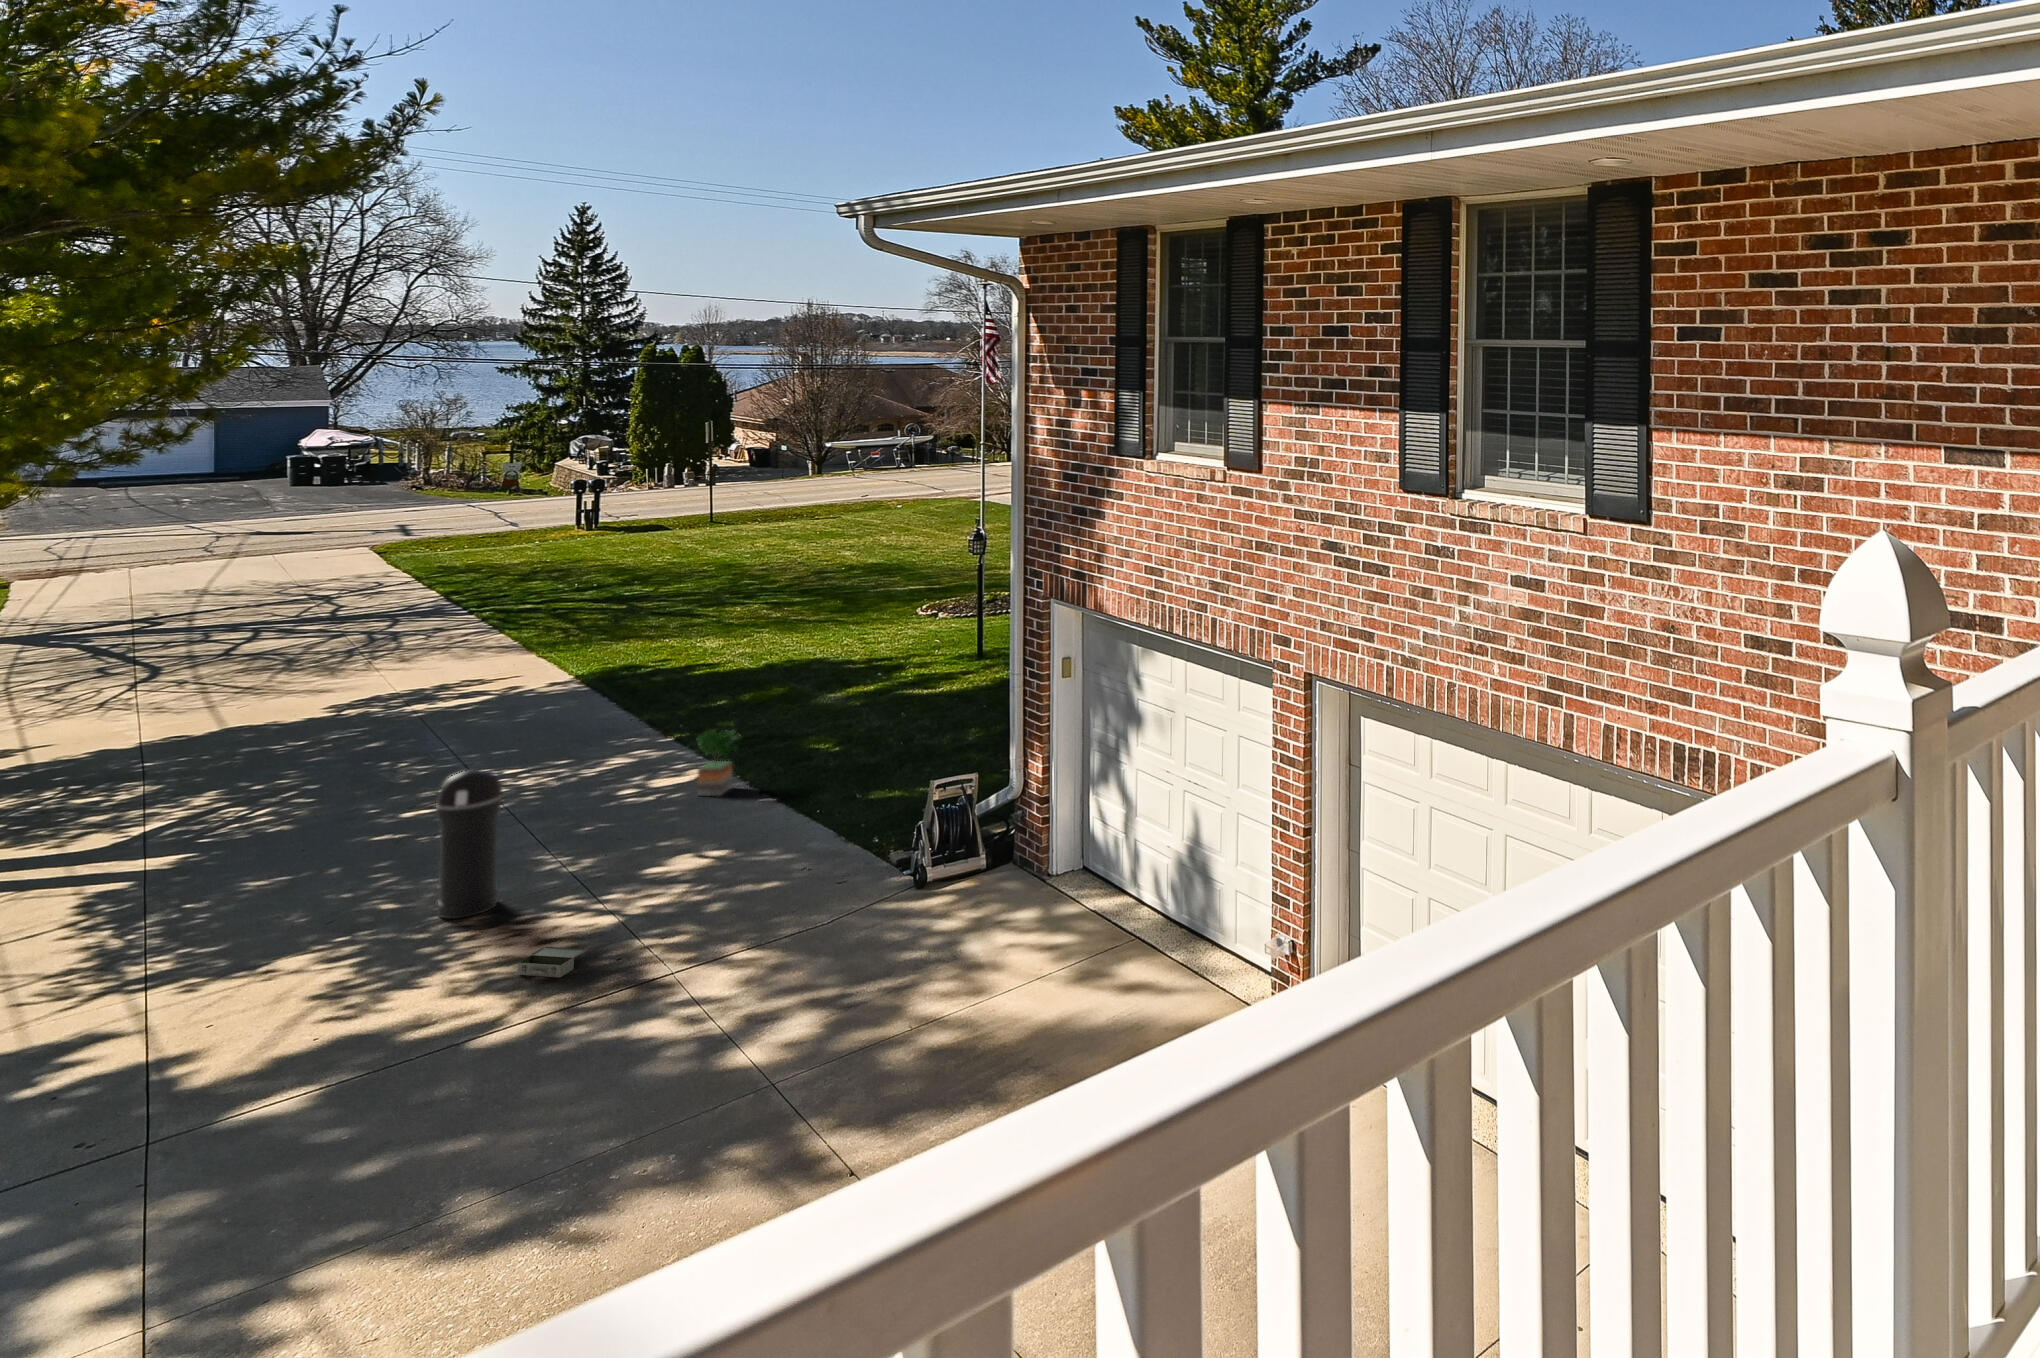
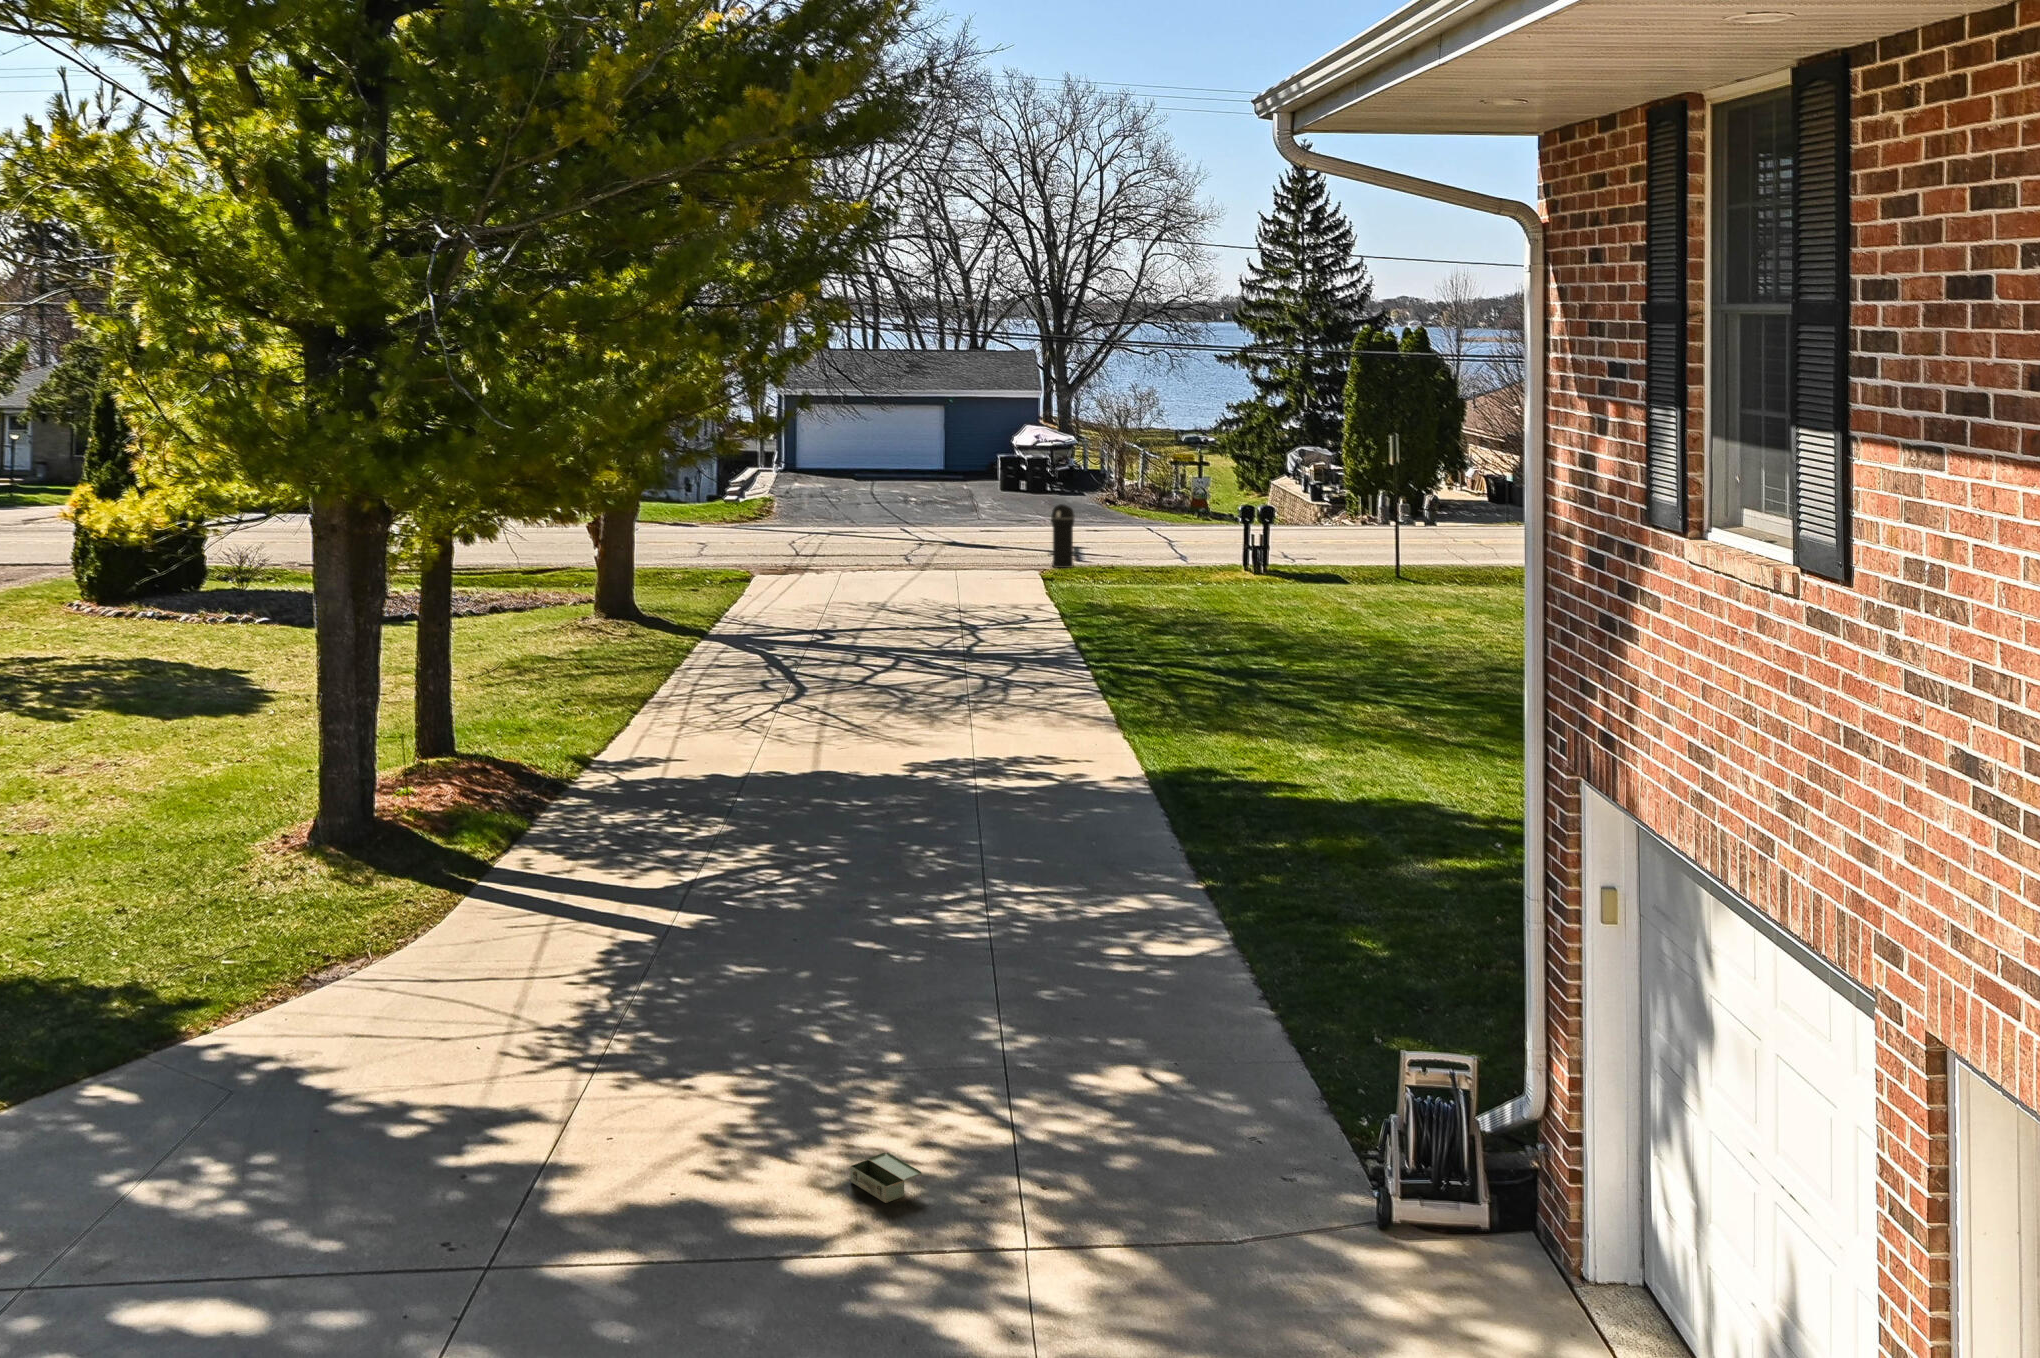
potted tree: present [697,730,741,796] -> none [1168,880,1226,979]
trash can: present [436,770,503,919] -> present [1051,504,1074,568]

